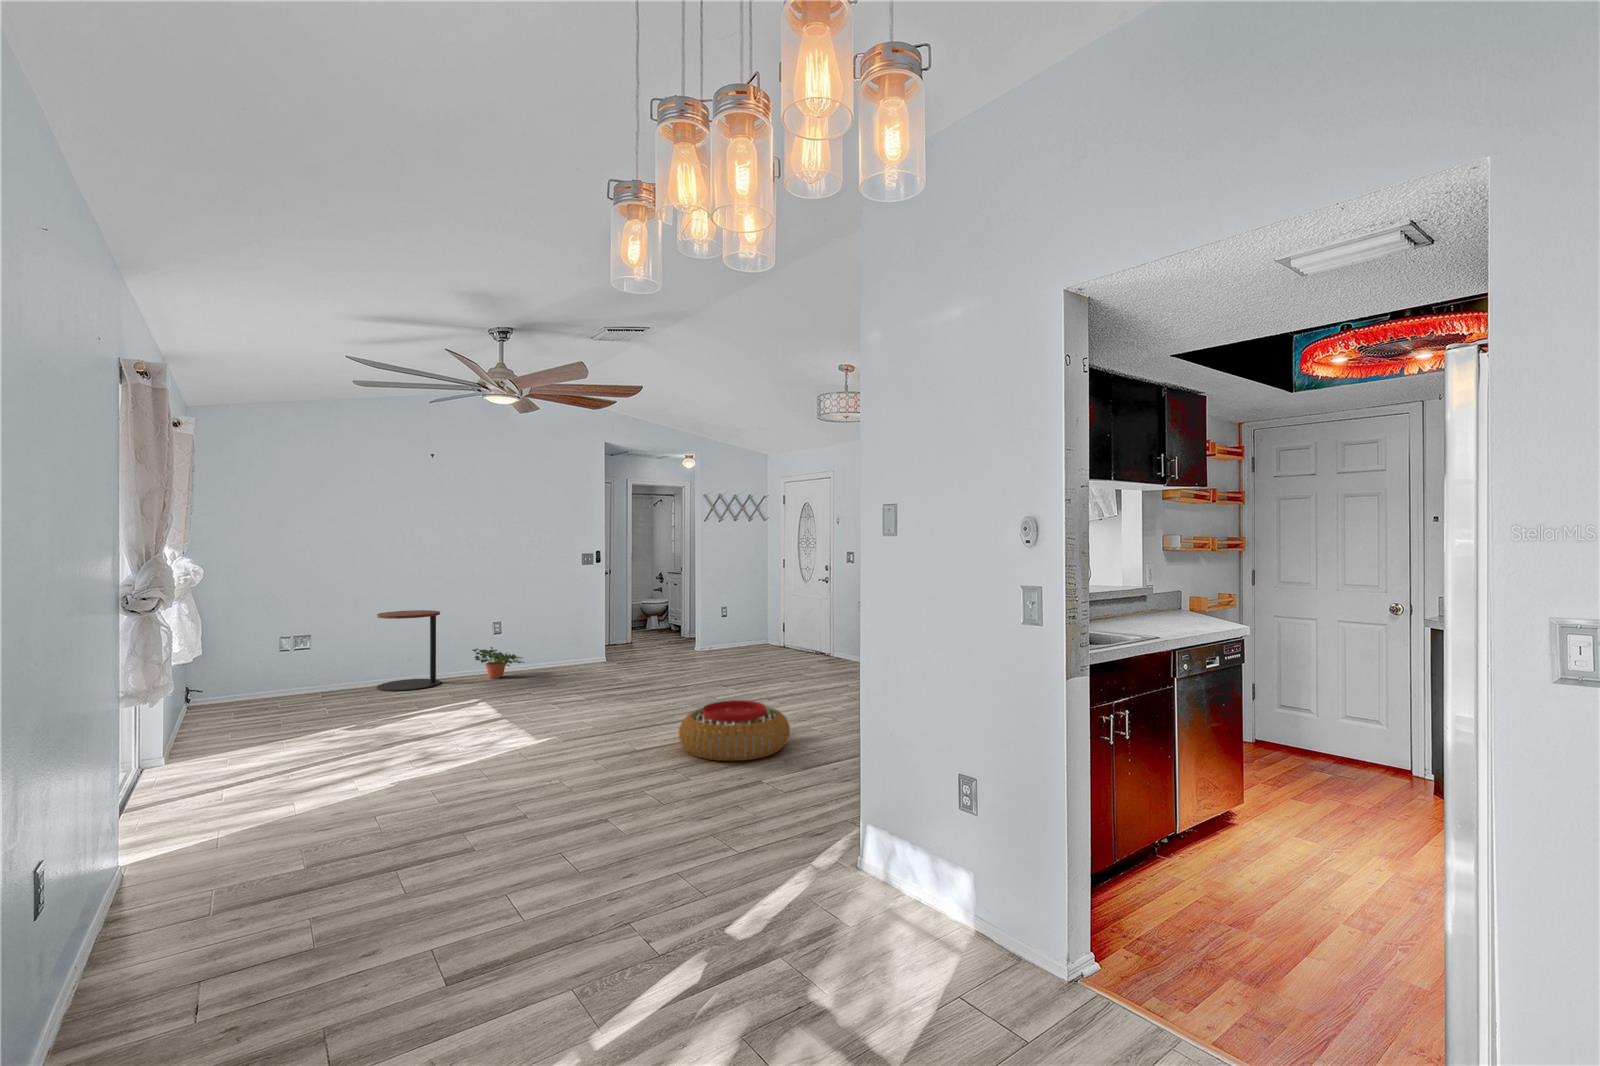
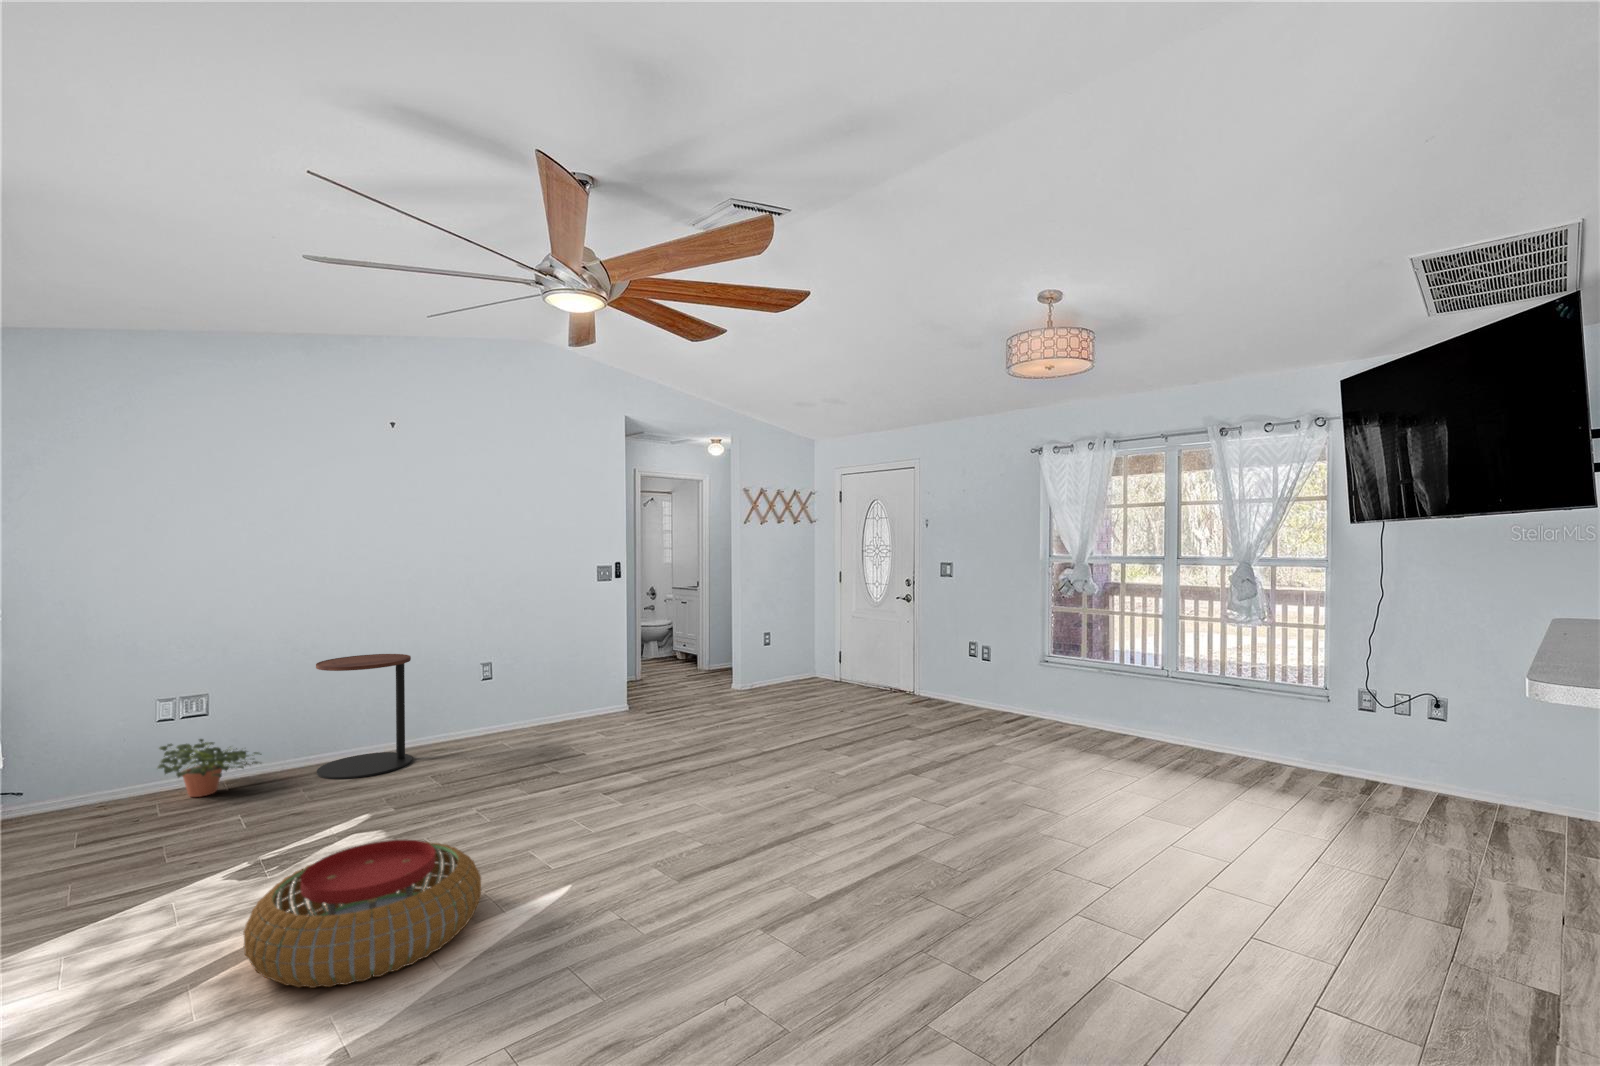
potted plant: present [472,647,525,678] -> present [158,739,261,797]
pouf: present [679,700,790,761] -> present [243,840,481,988]

